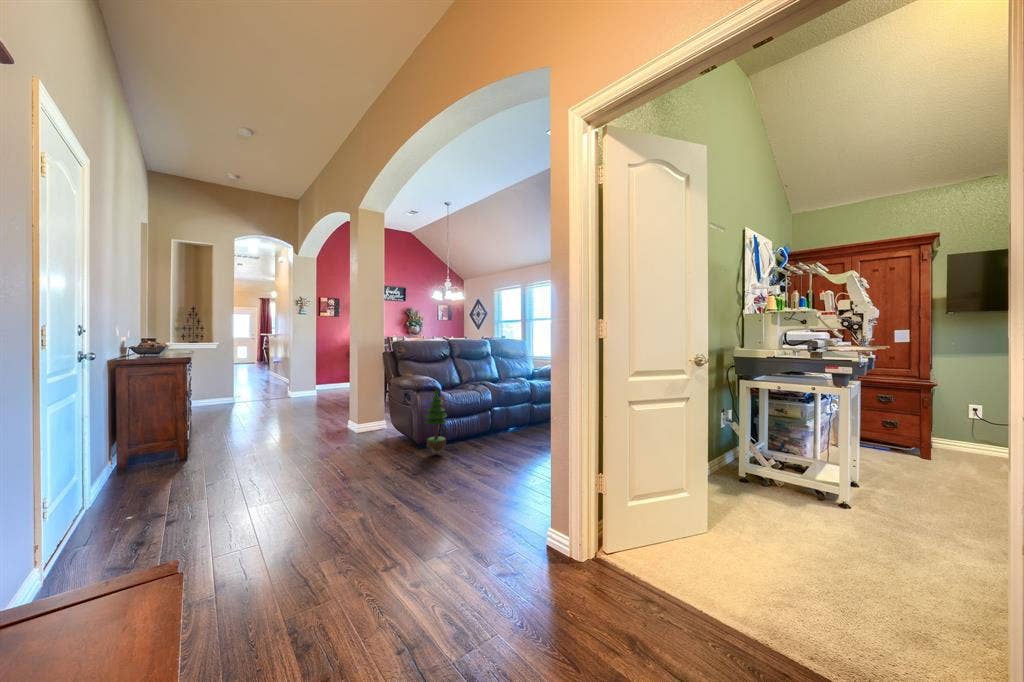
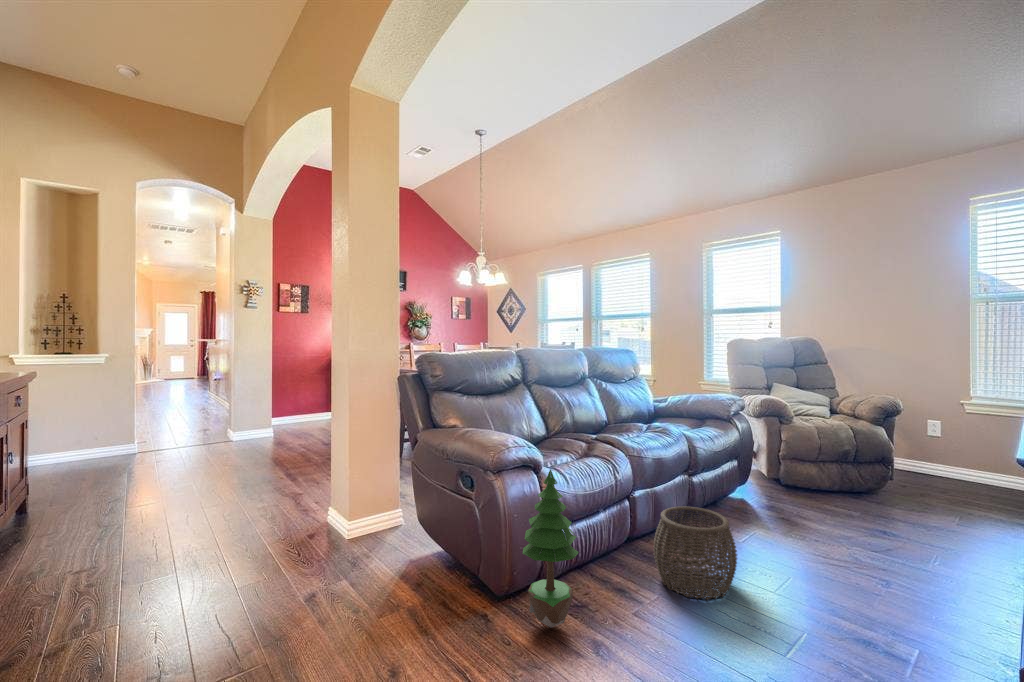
woven basket: none [493,412,530,449] -> present [653,506,737,600]

